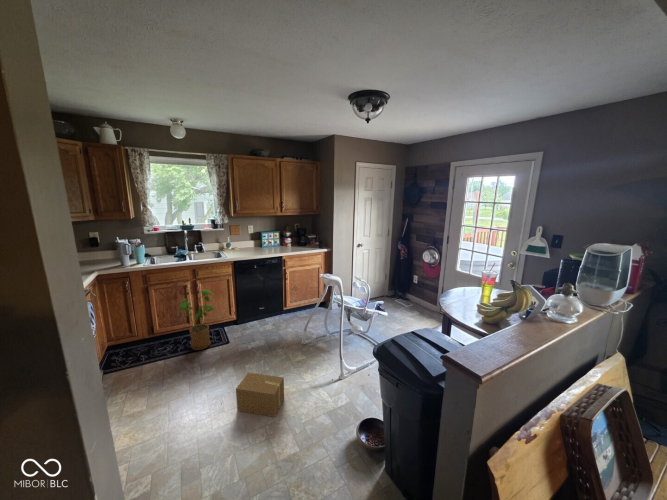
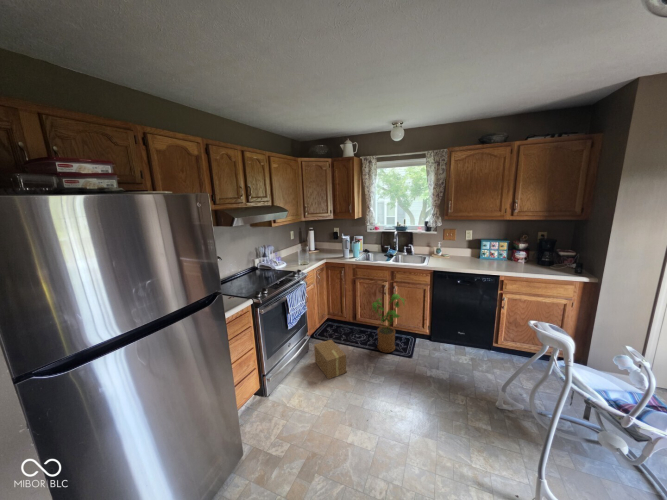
cardboard box: present [236,373,284,417] -> present [314,340,346,379]

